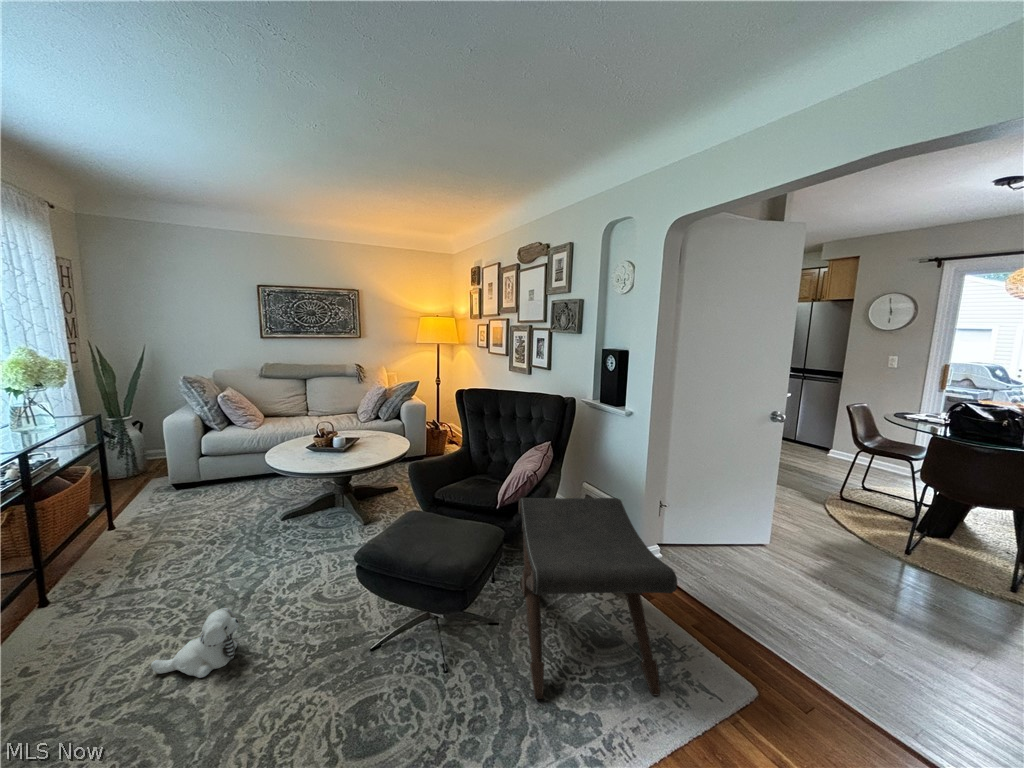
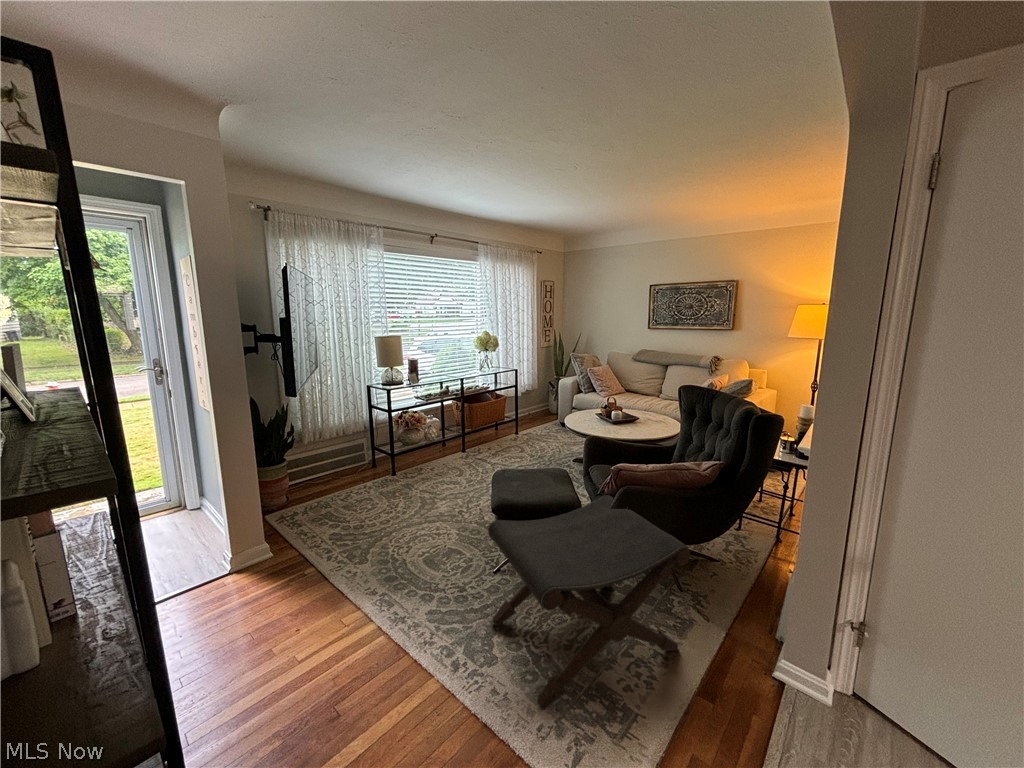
plush toy: present [151,608,239,678] -> none [443,476,470,504]

